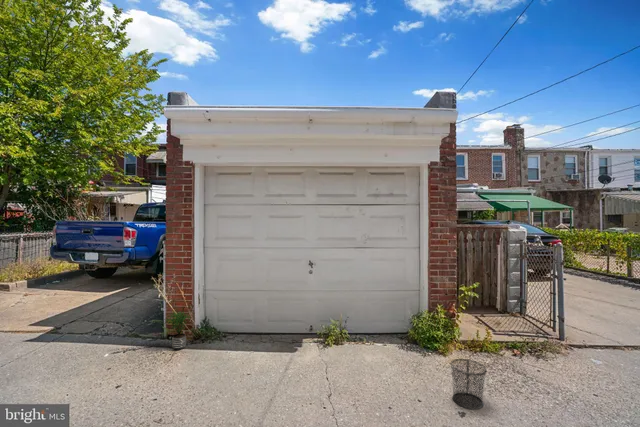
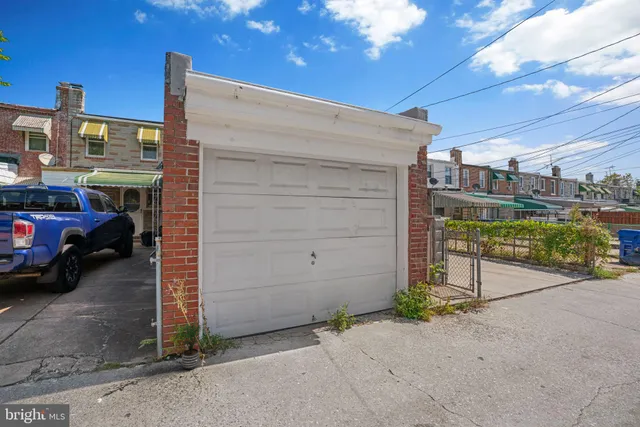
waste bin: present [450,359,487,409] -> none [470,322,500,360]

